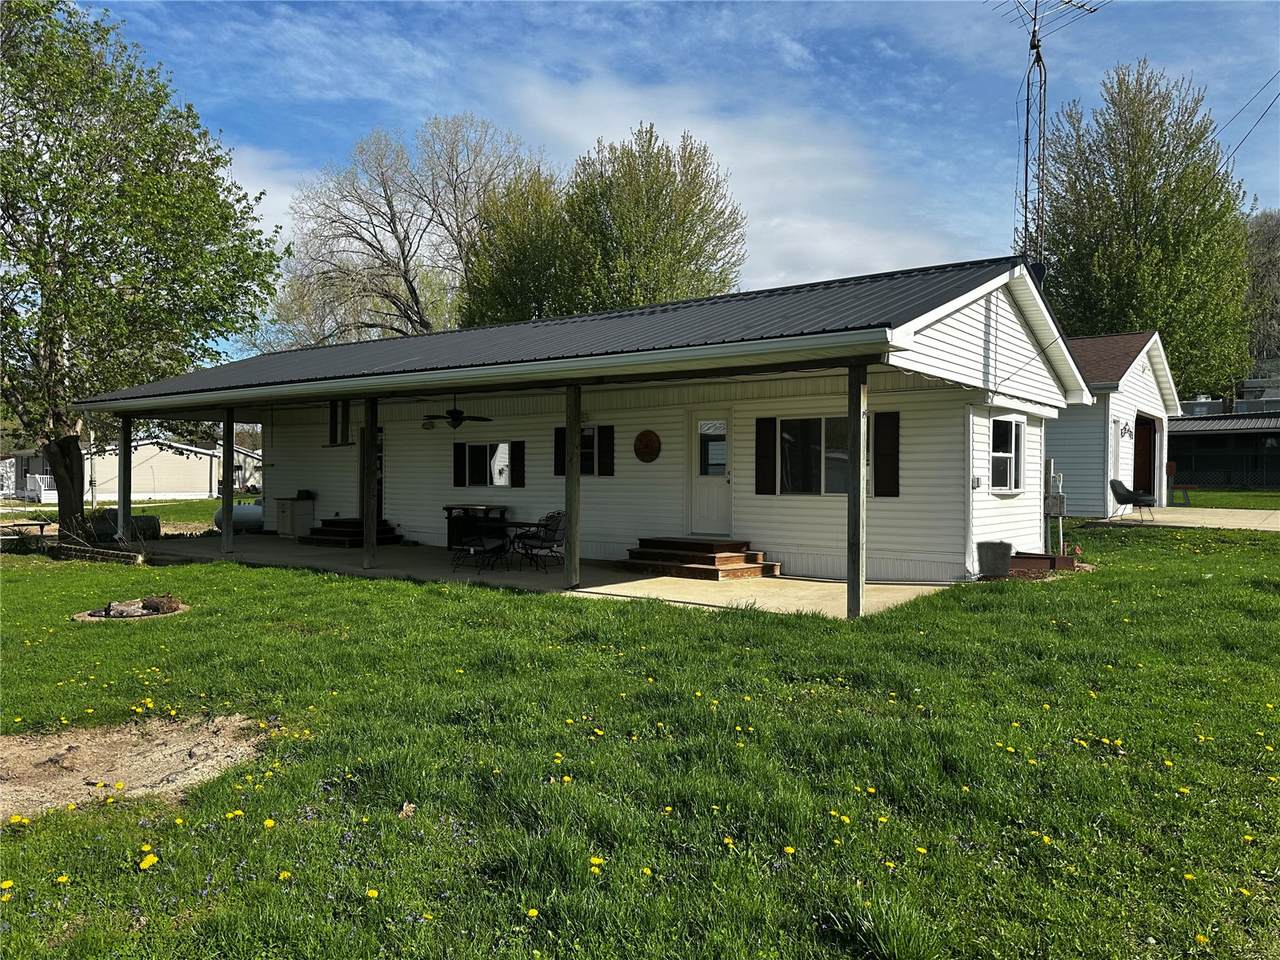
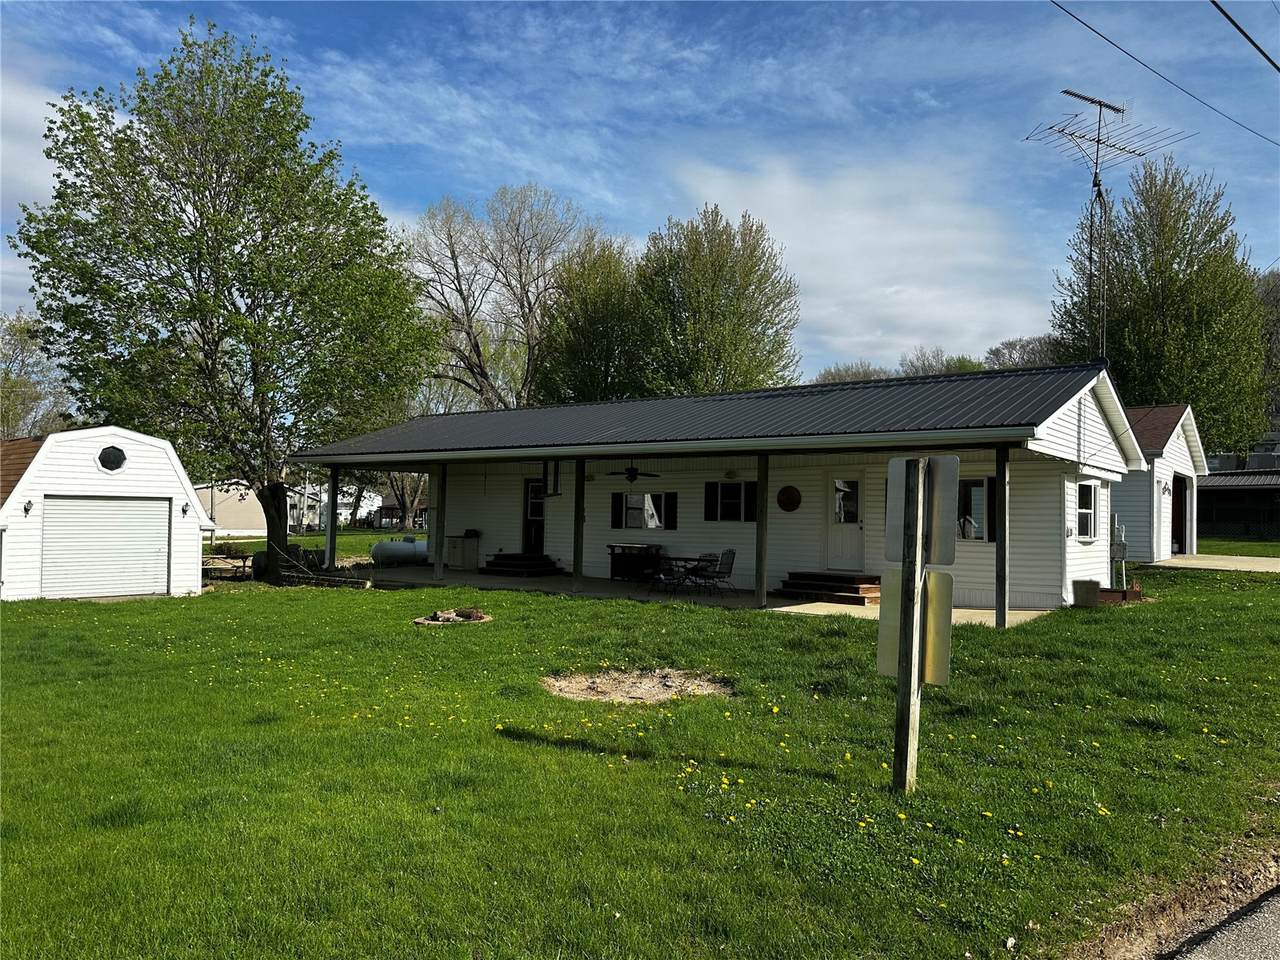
bench: present [1166,462,1198,507] -> none [1198,516,1226,556]
lounge chair: present [1109,479,1157,523] -> none [1155,531,1196,570]

